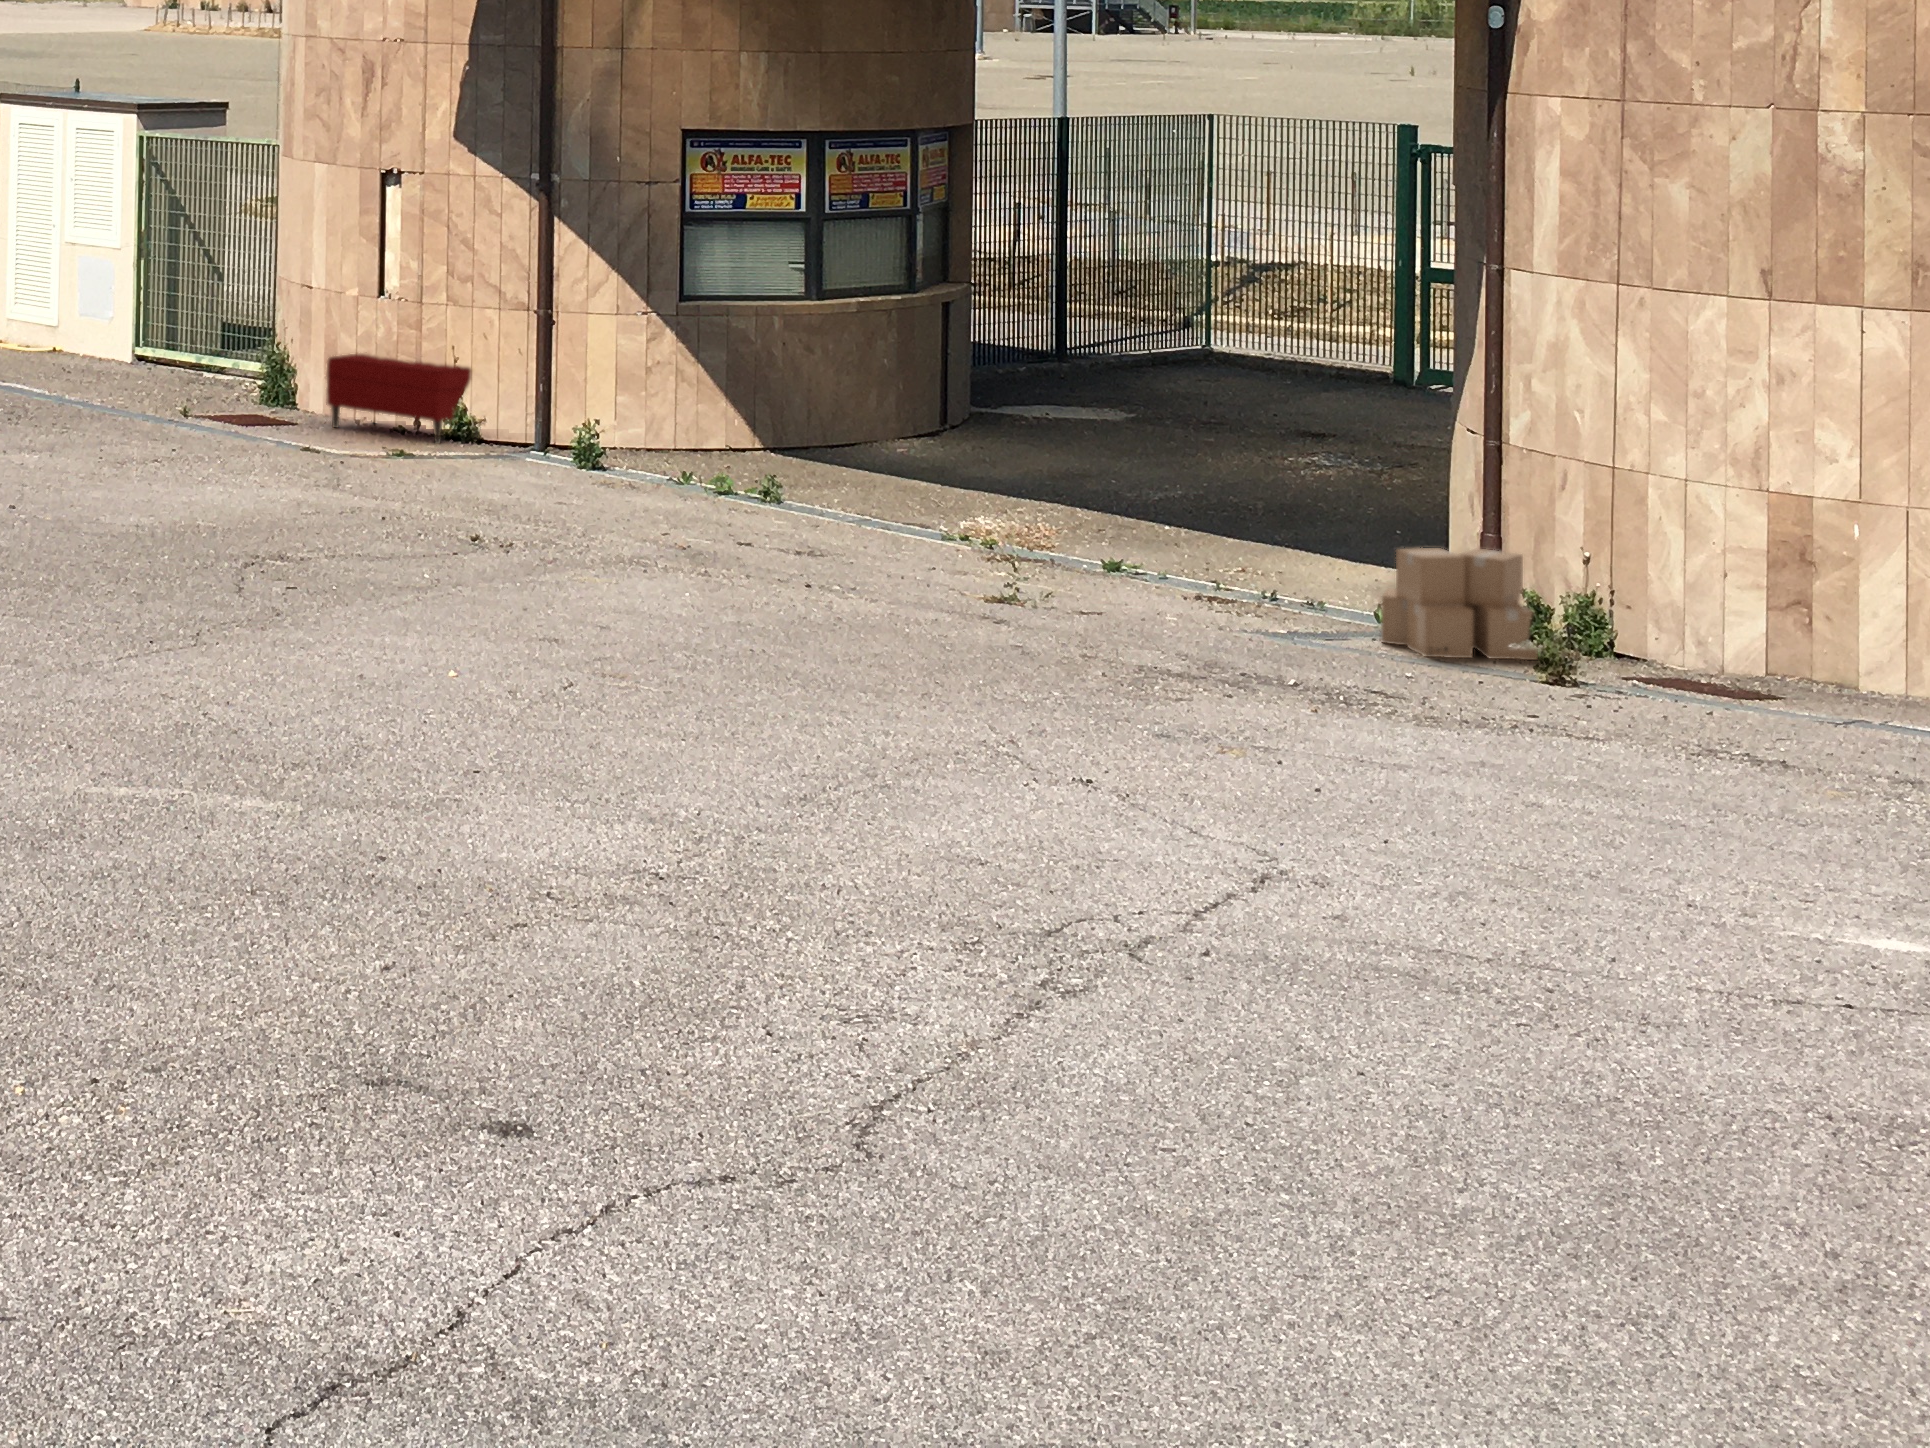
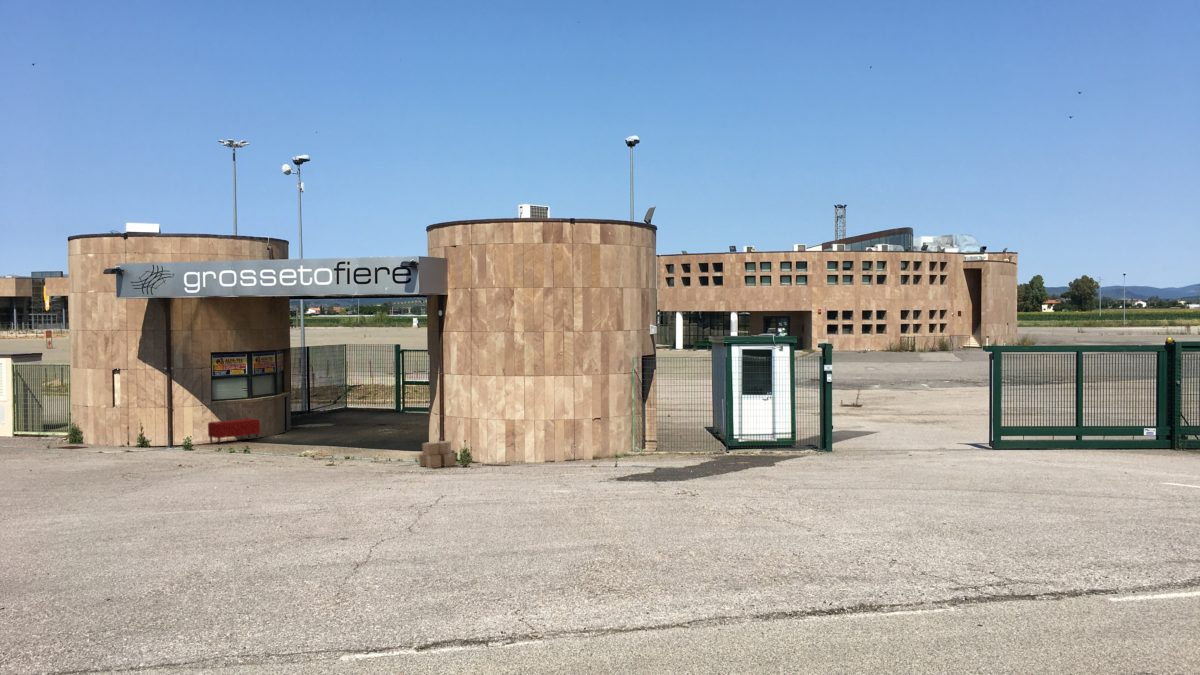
bench: present [326,354,480,444] -> present [208,418,260,444]

